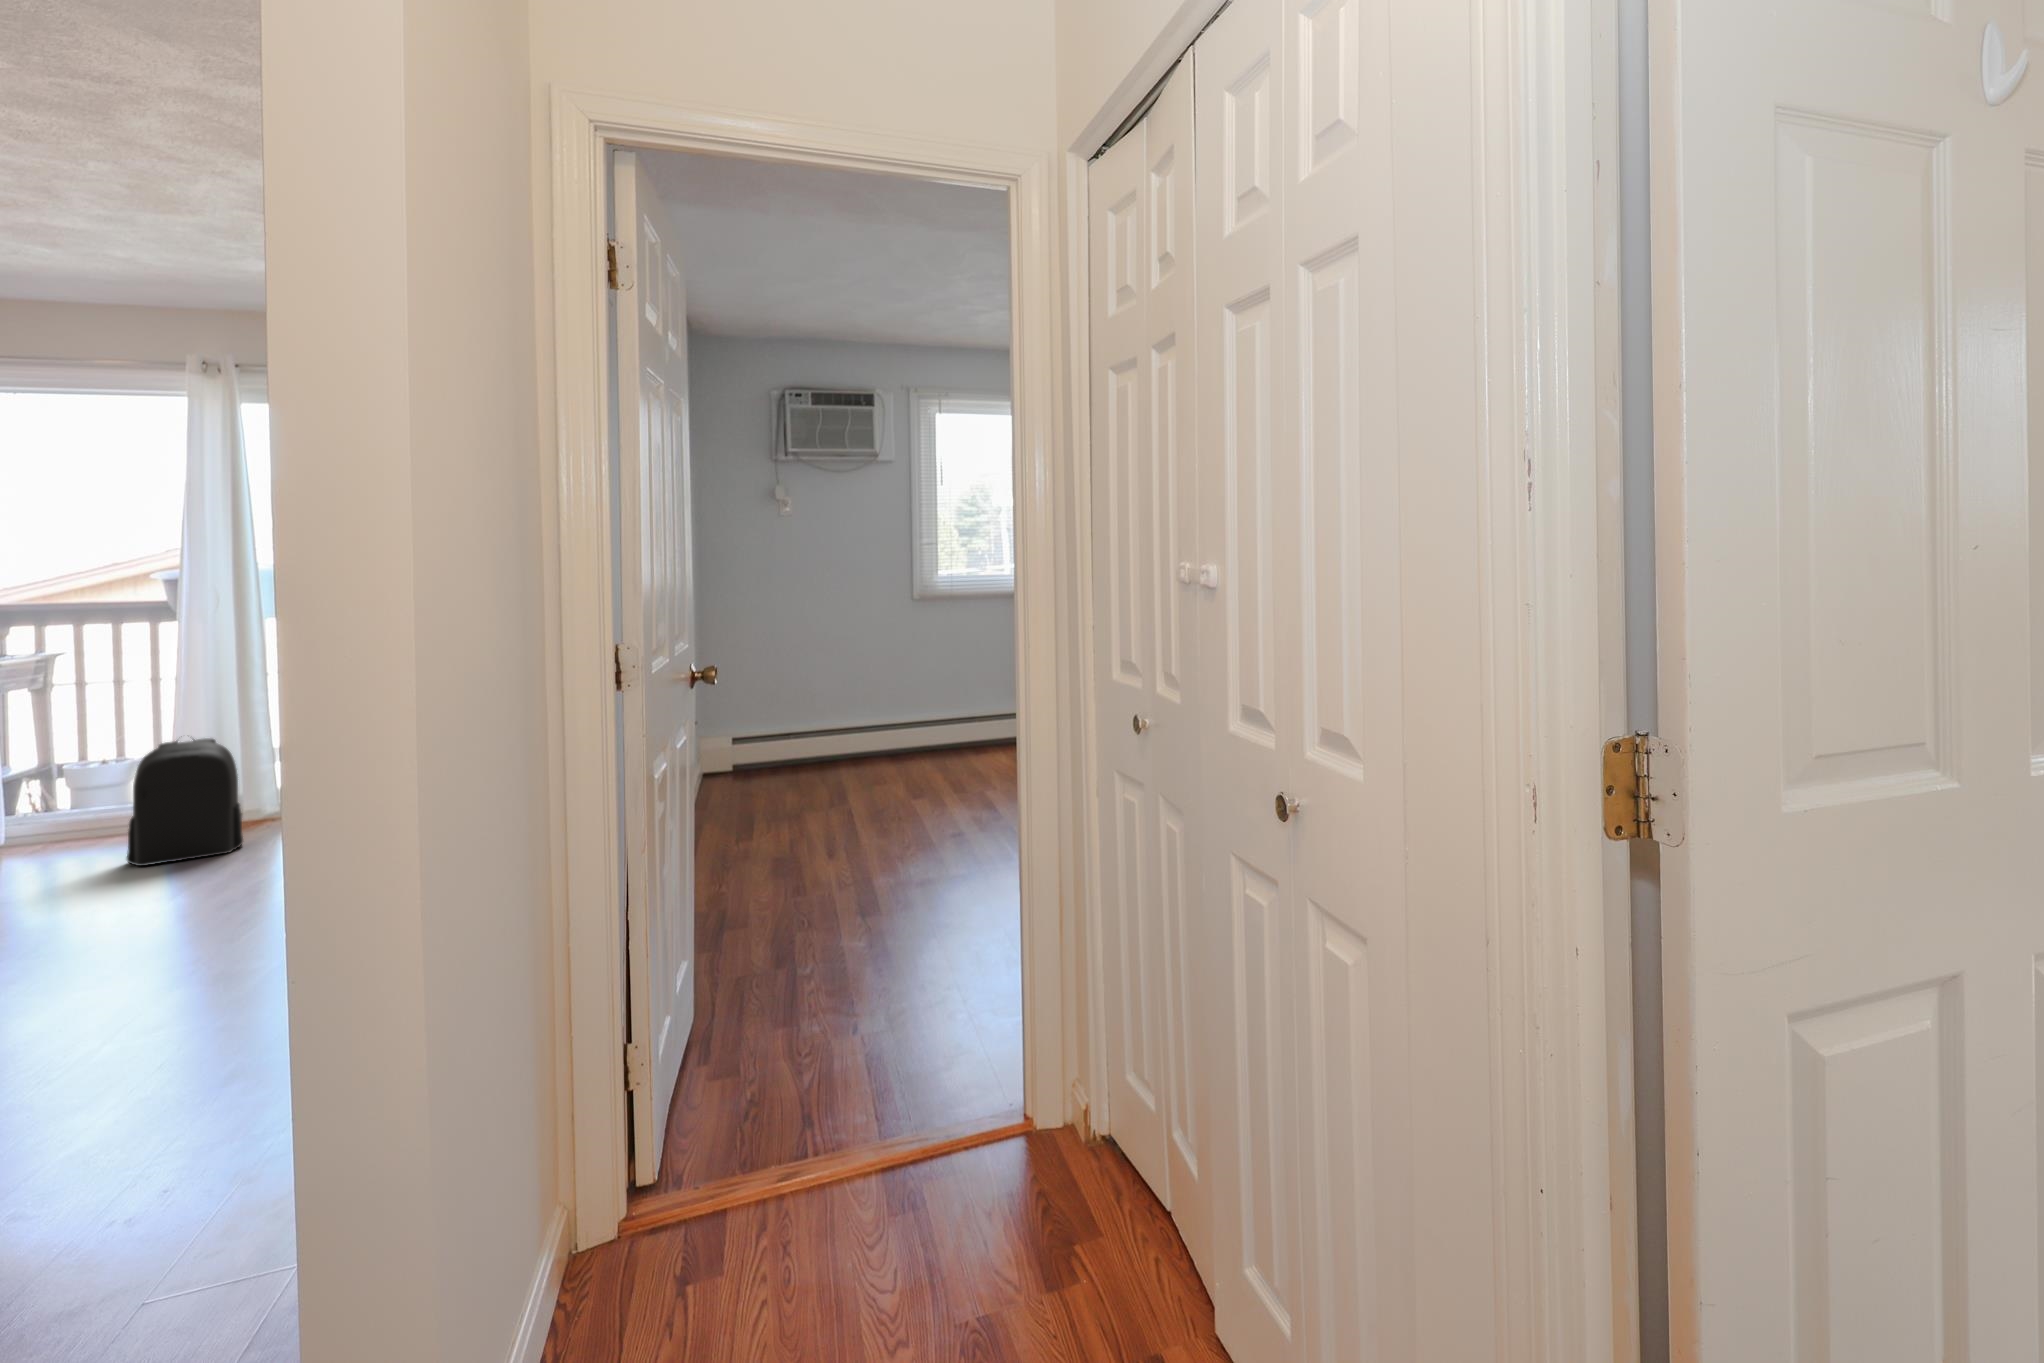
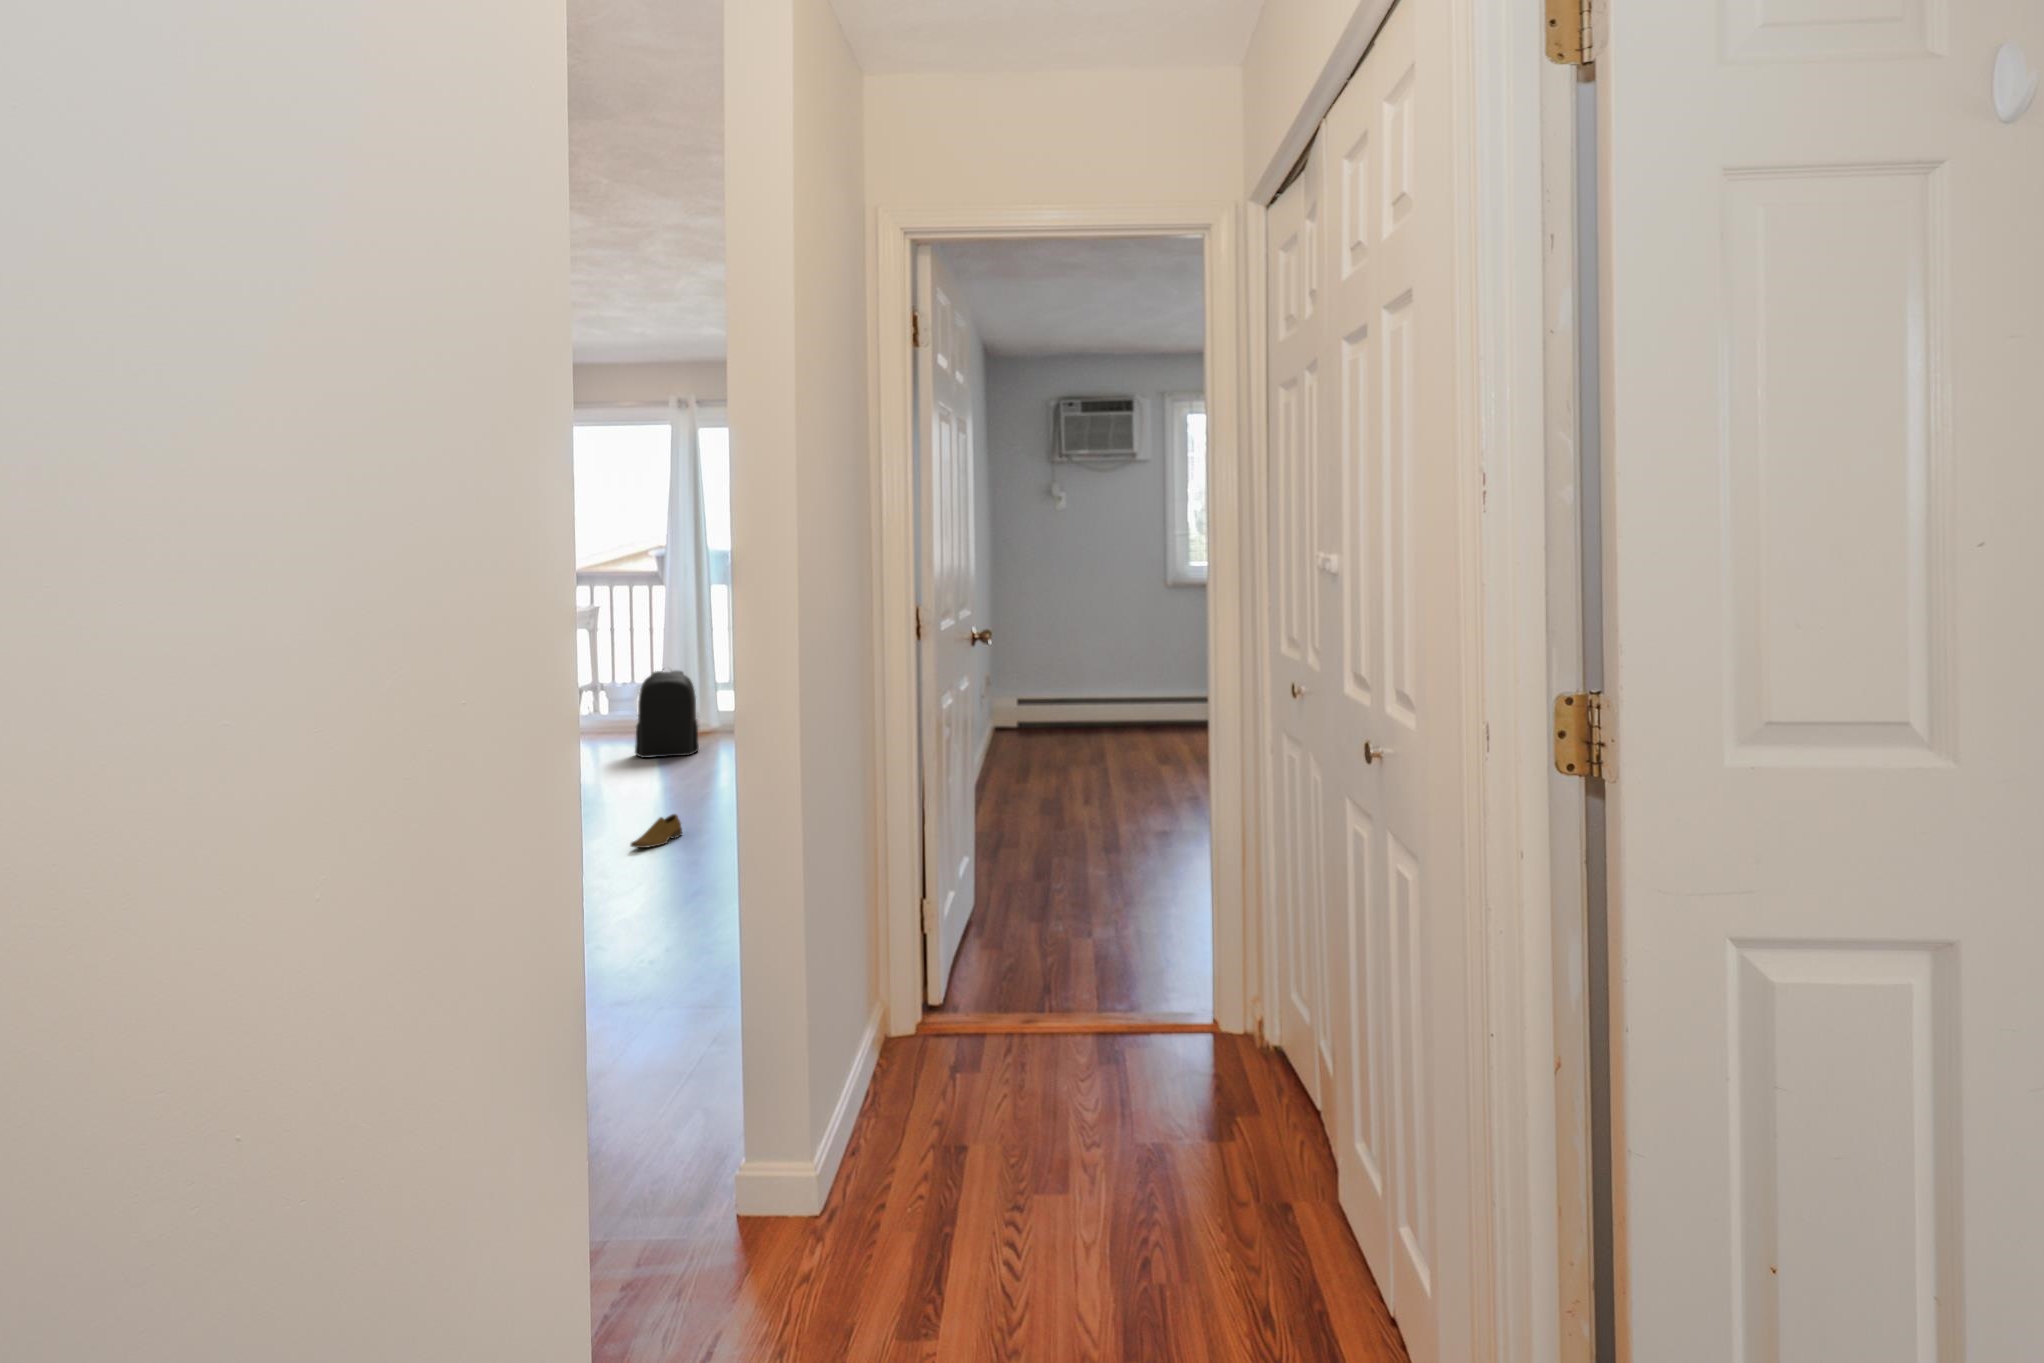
shoe: none [109,950,210,1013] -> present [630,814,682,848]

